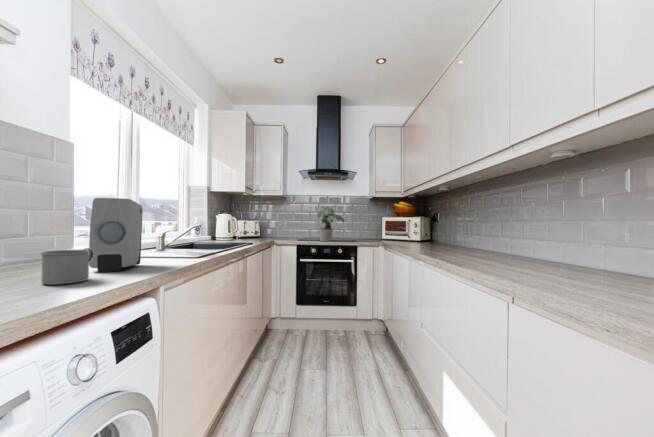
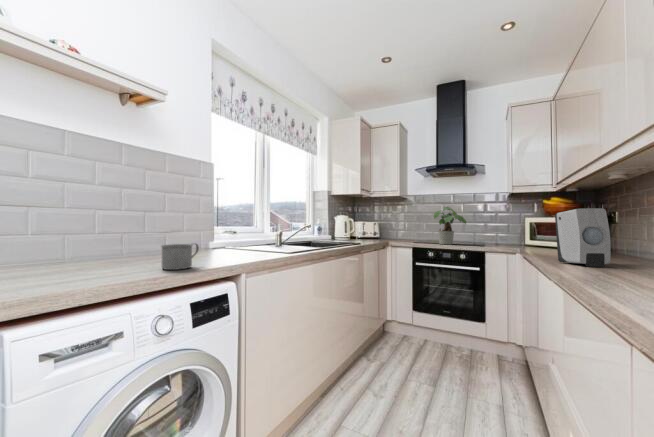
soap dispenser: present [89,198,143,272] -> present [555,208,611,267]

